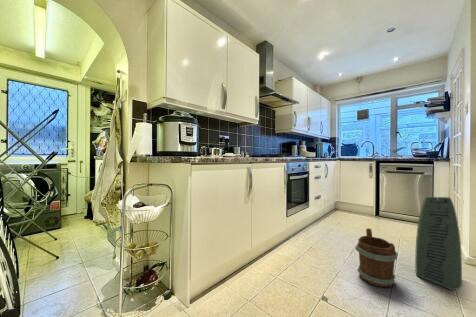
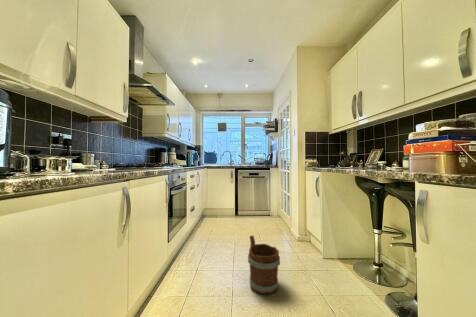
air purifier: present [415,197,462,290] -> none [282,198,308,271]

